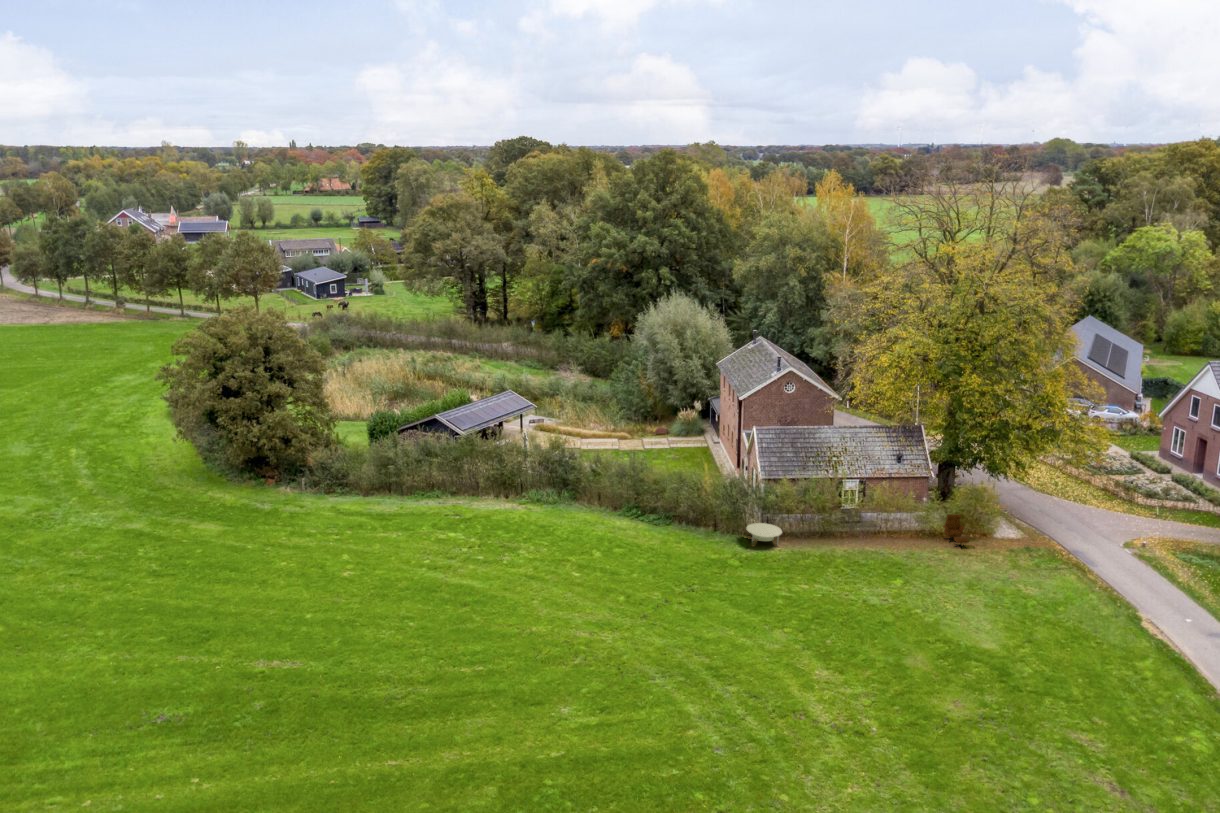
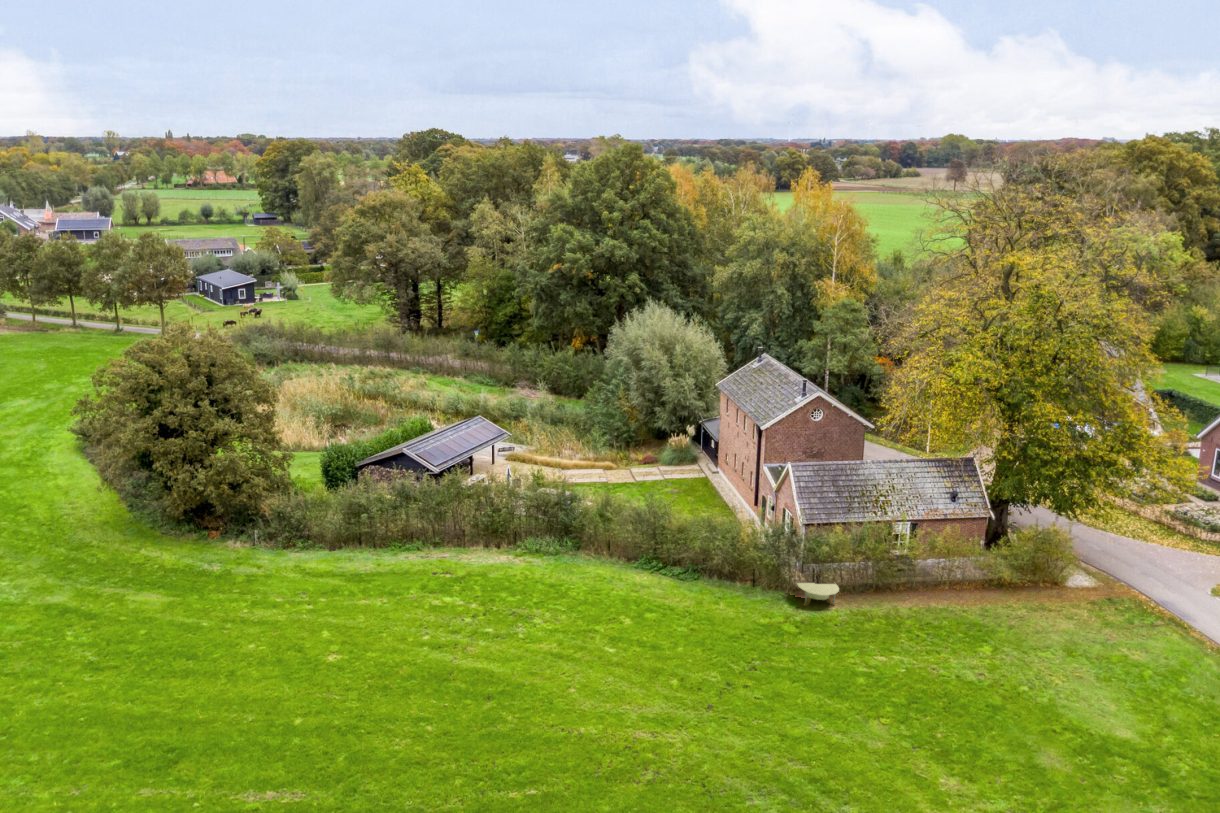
lounge chair: present [943,514,969,547] -> none [1010,562,1043,603]

